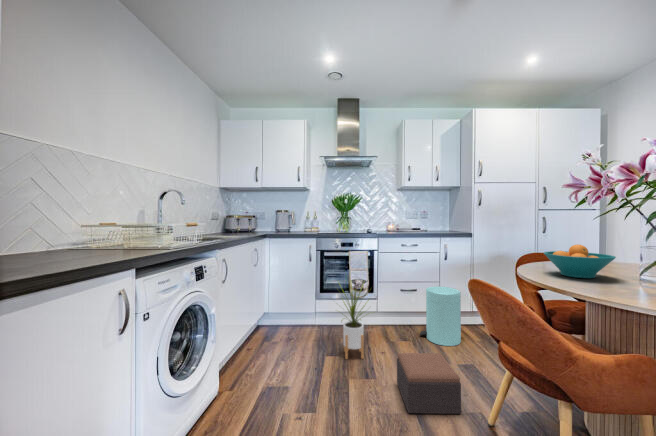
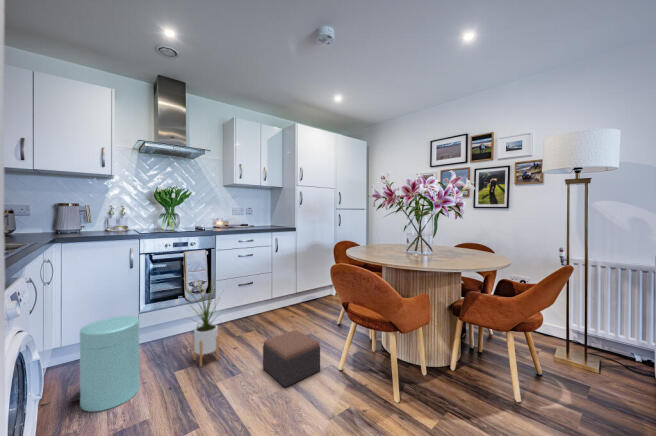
fruit bowl: present [544,244,616,278] -> none [365,233,401,254]
trash can: present [420,286,461,346] -> present [69,316,140,412]

